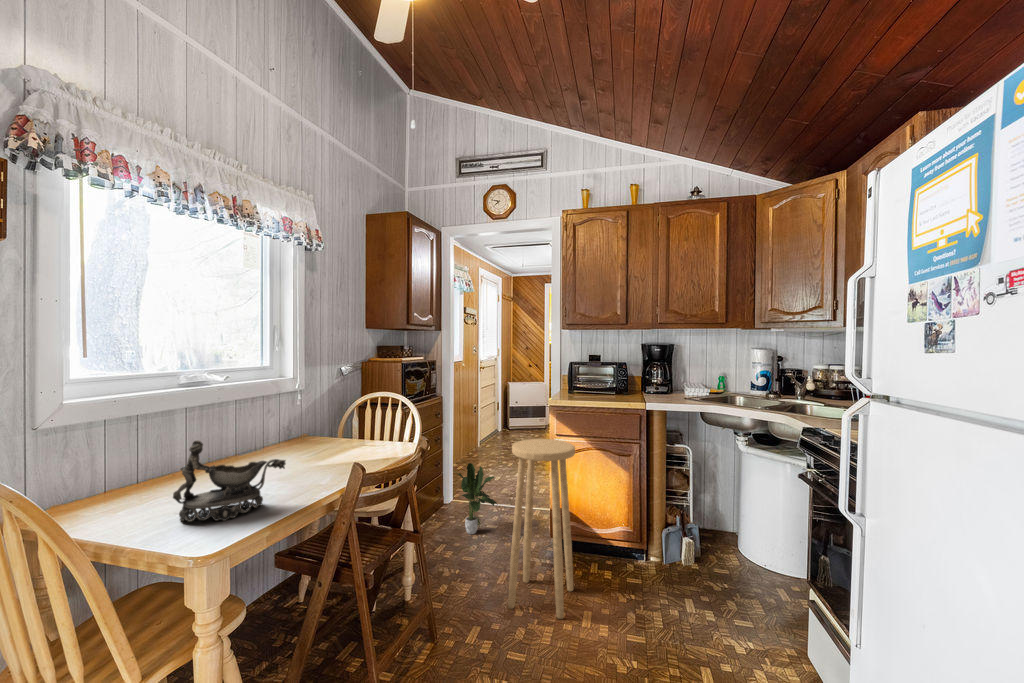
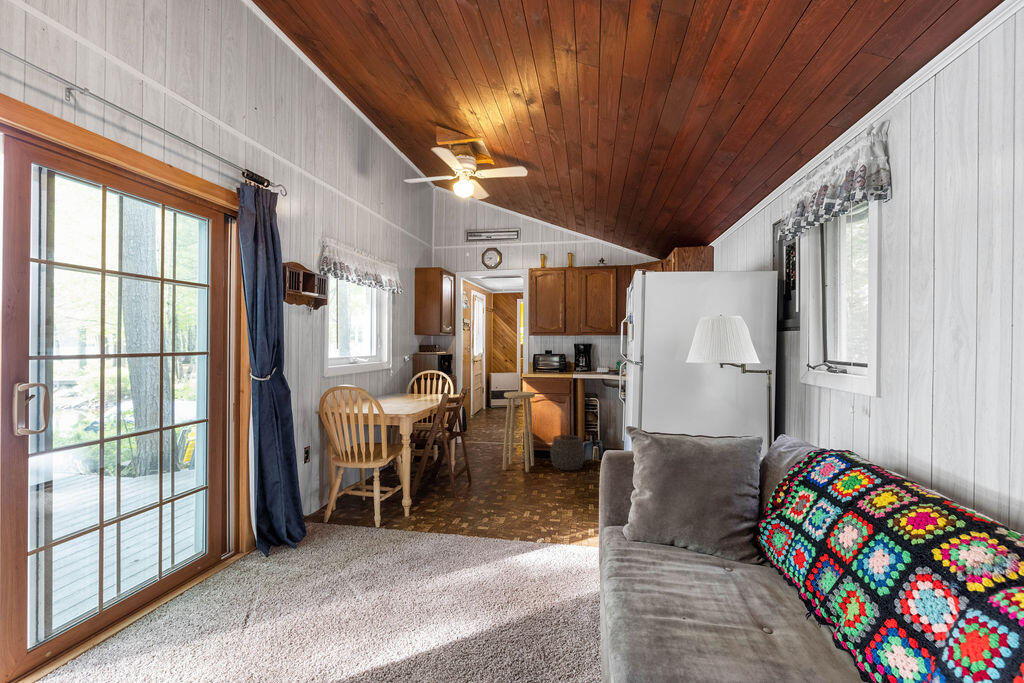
decorative bowl: present [173,440,286,522] -> none [387,378,421,407]
potted plant: present [454,463,497,534] -> none [468,411,493,451]
woven basket: none [606,526,681,614] -> present [551,435,585,470]

